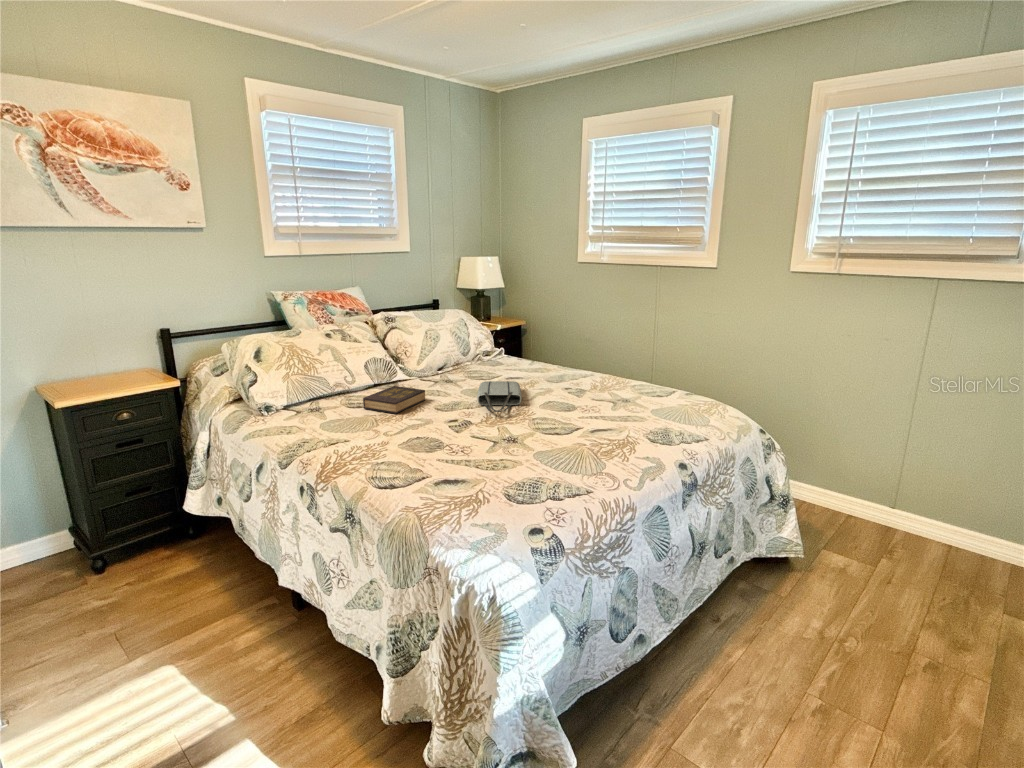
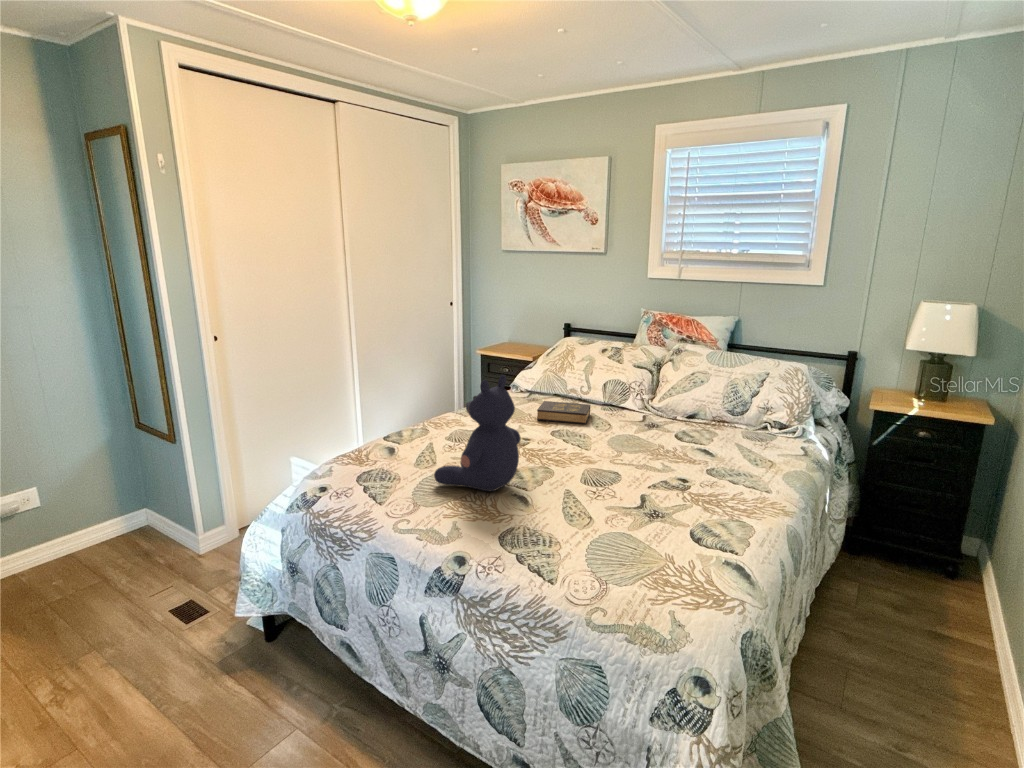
teddy bear: none [533,343,619,458] -> present [434,375,521,491]
tote bag: present [477,381,522,412] -> none [549,430,664,455]

